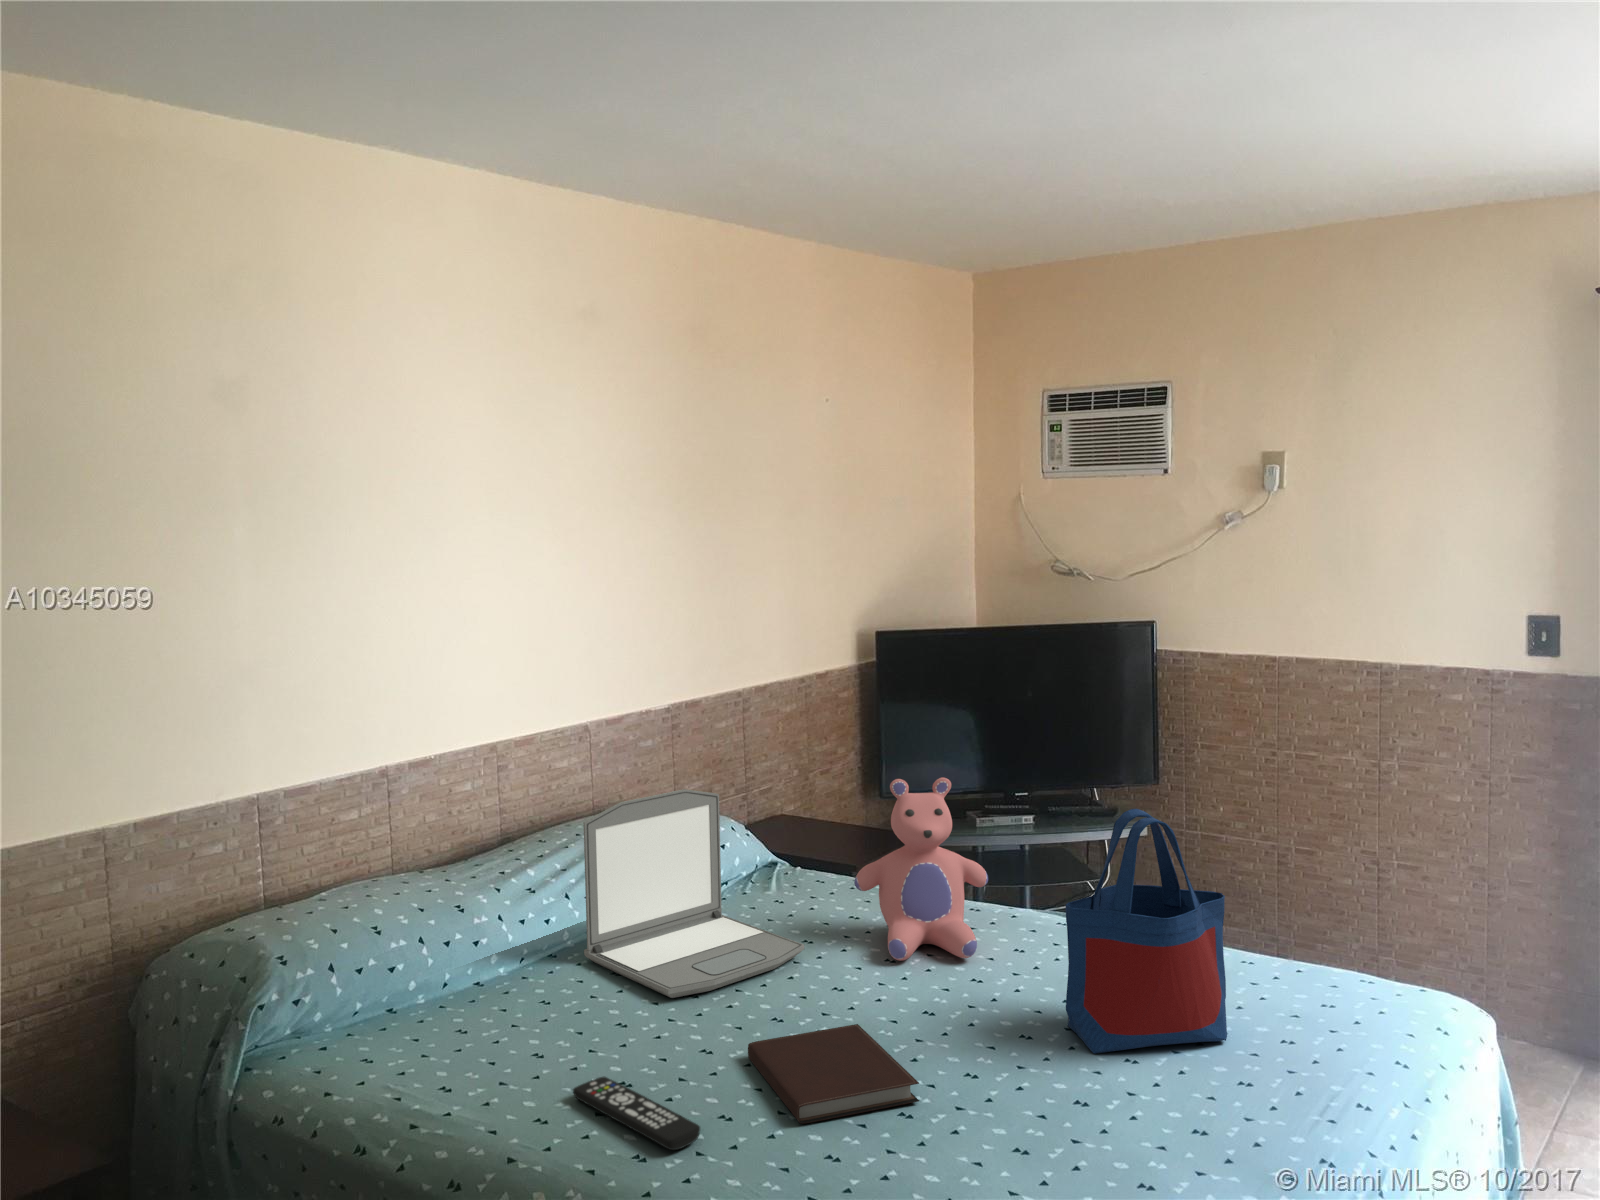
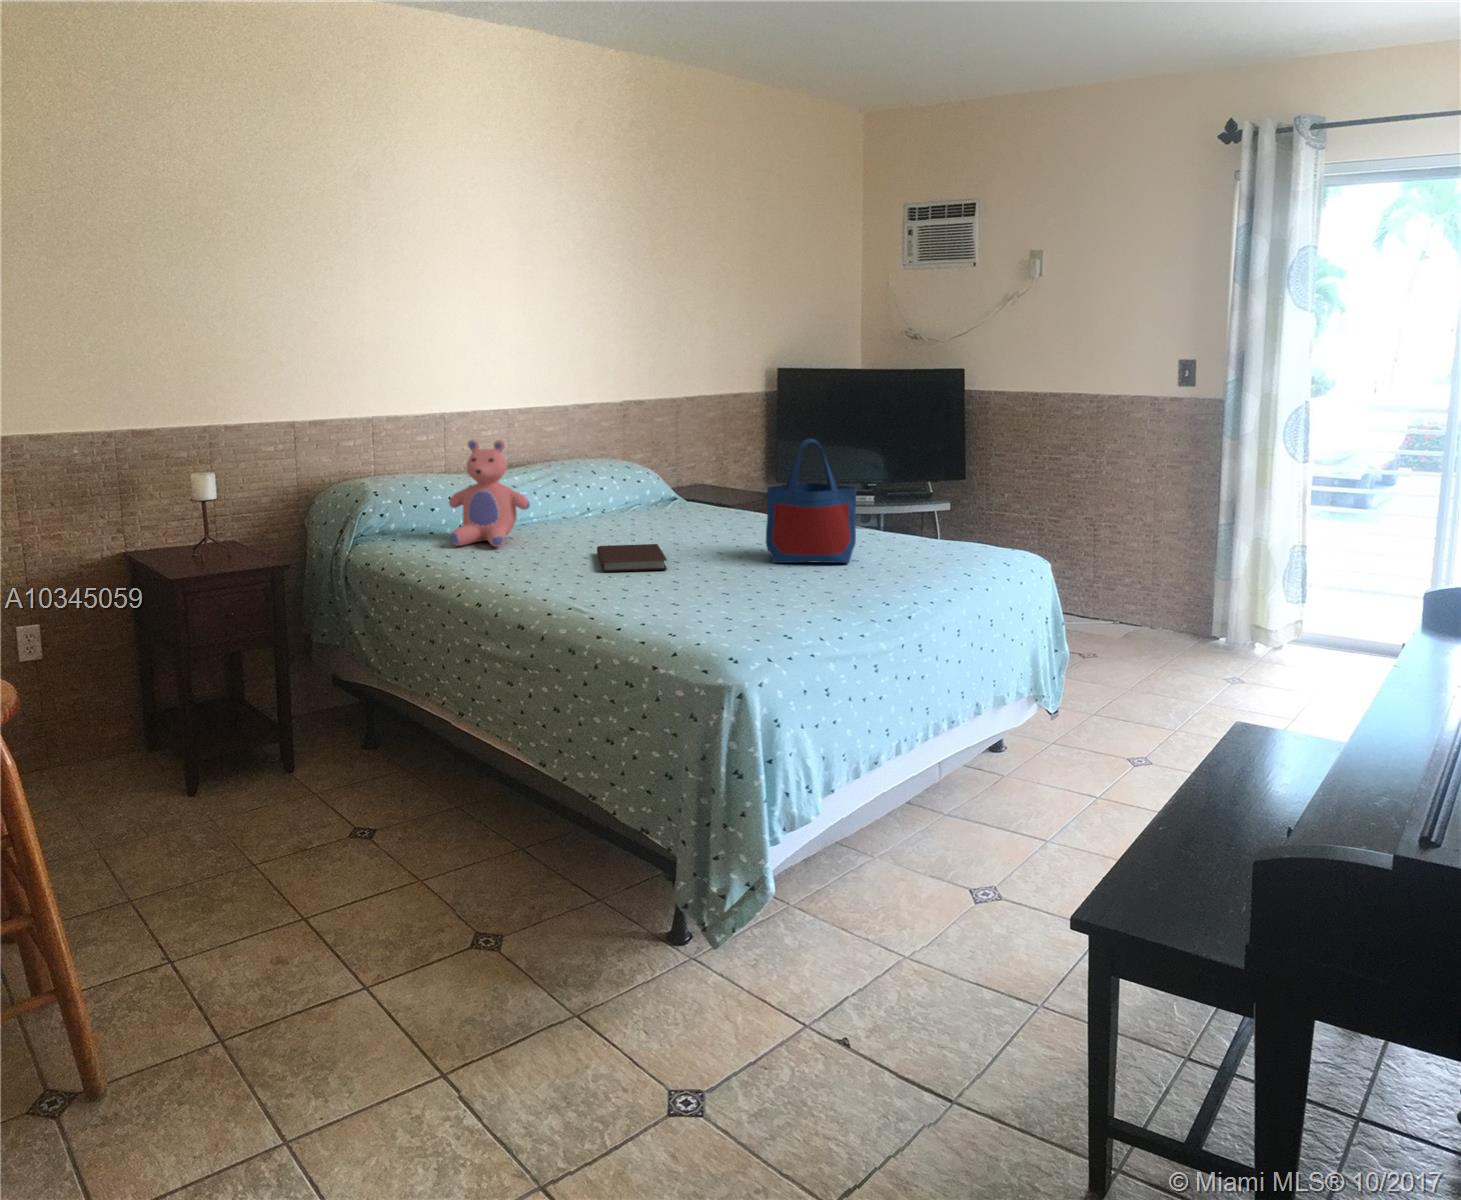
teddy bear: present [854,778,988,961] -> present [449,440,530,547]
laptop: present [583,789,804,998] -> none [538,434,657,535]
remote control: present [573,1077,700,1150] -> none [503,552,553,574]

